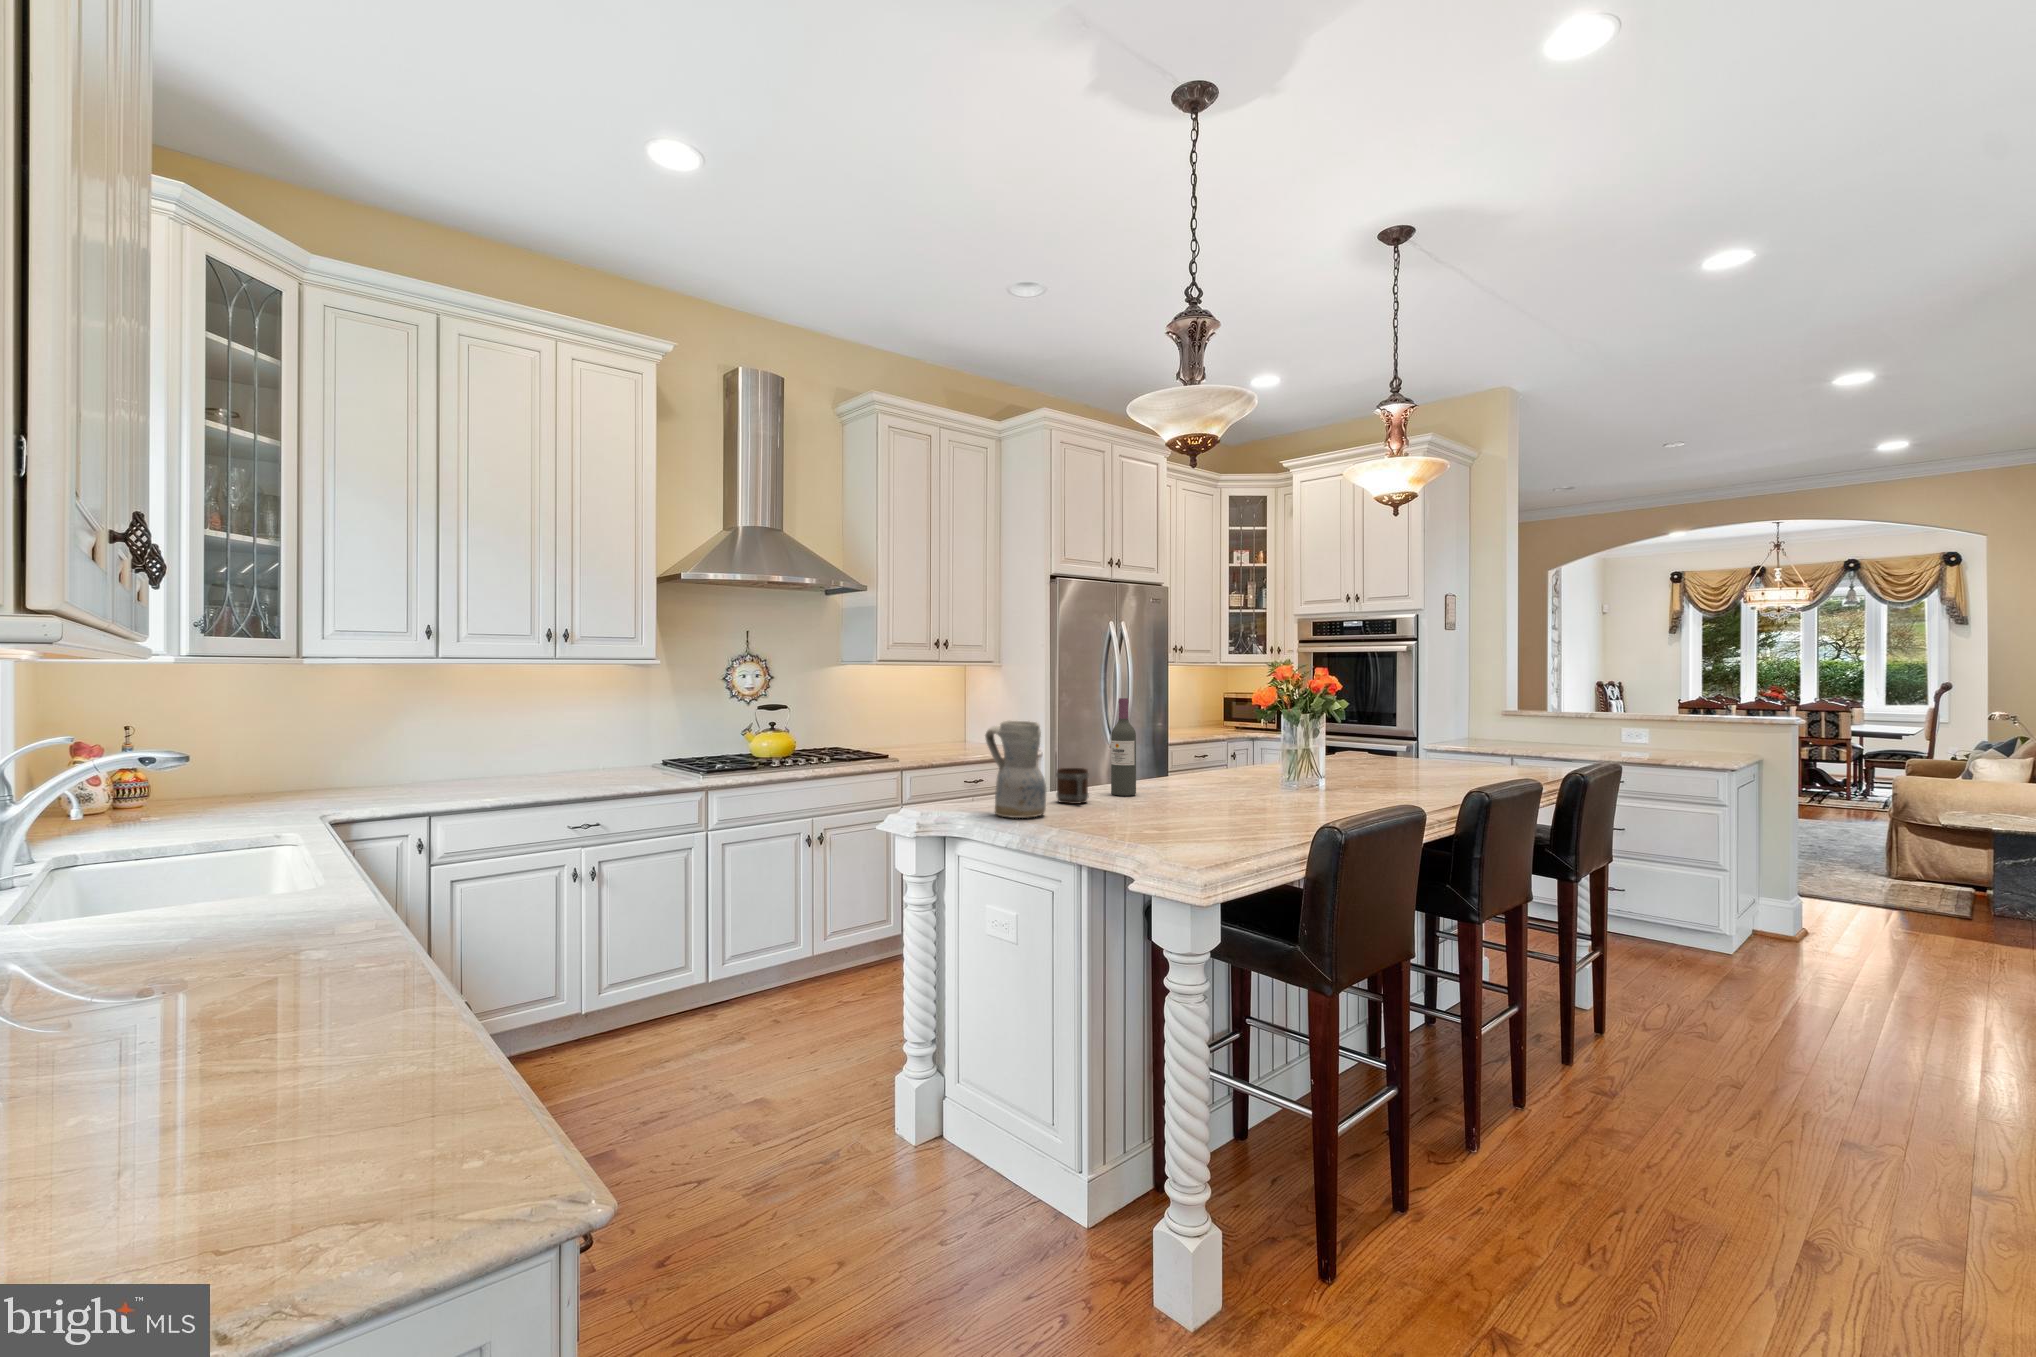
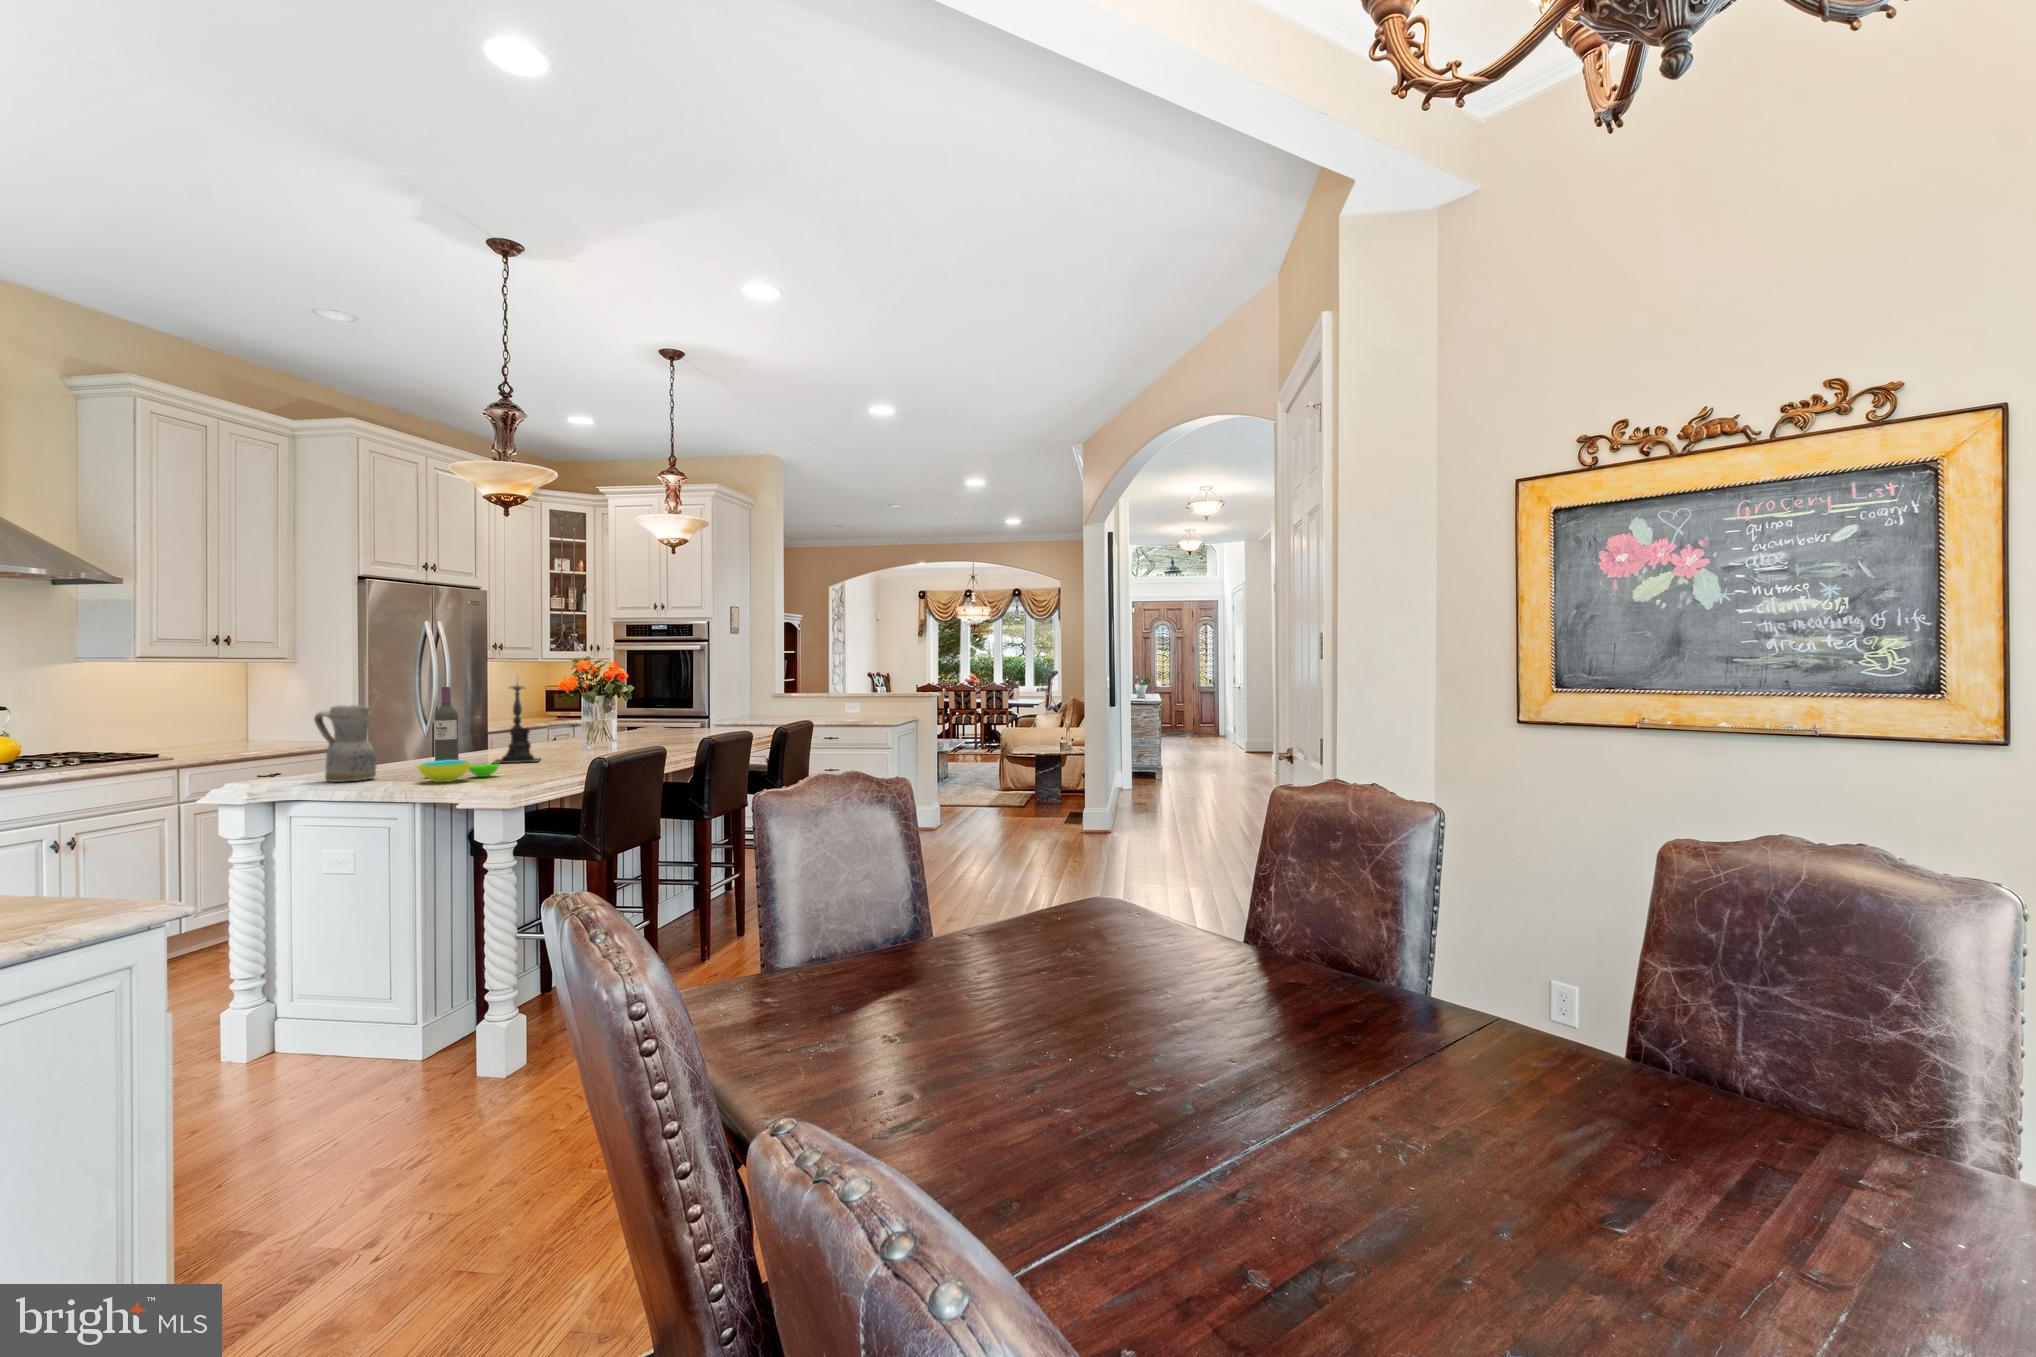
candle holder: none [1173,683,1231,803] -> present [493,684,540,764]
mug: present [1056,768,1089,804] -> none [383,743,414,771]
bowl: none [1087,803,1185,833] -> present [417,760,499,782]

